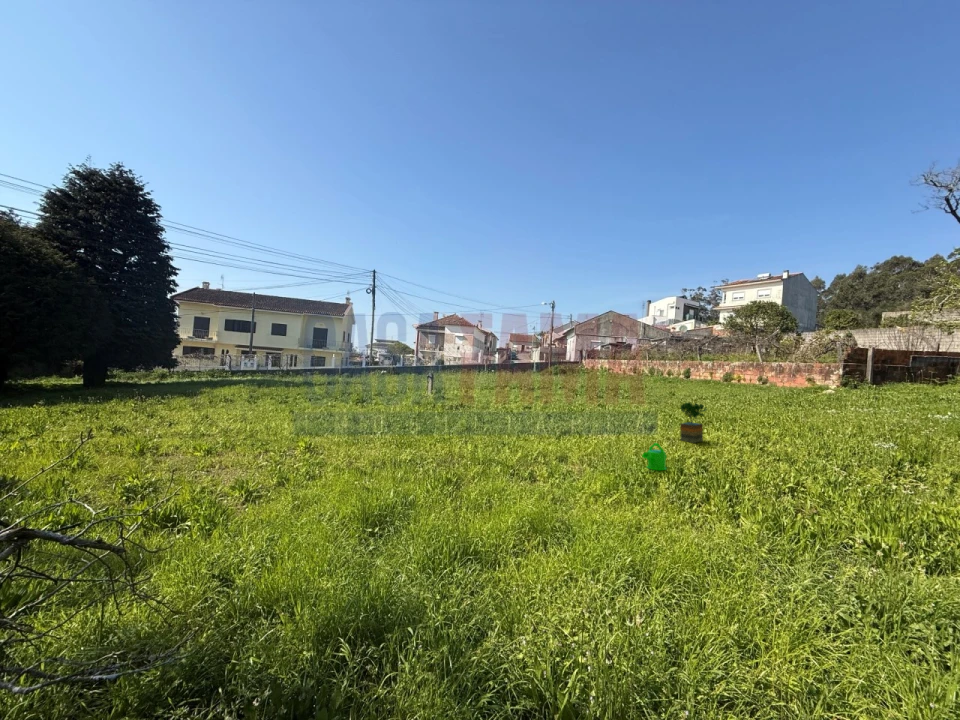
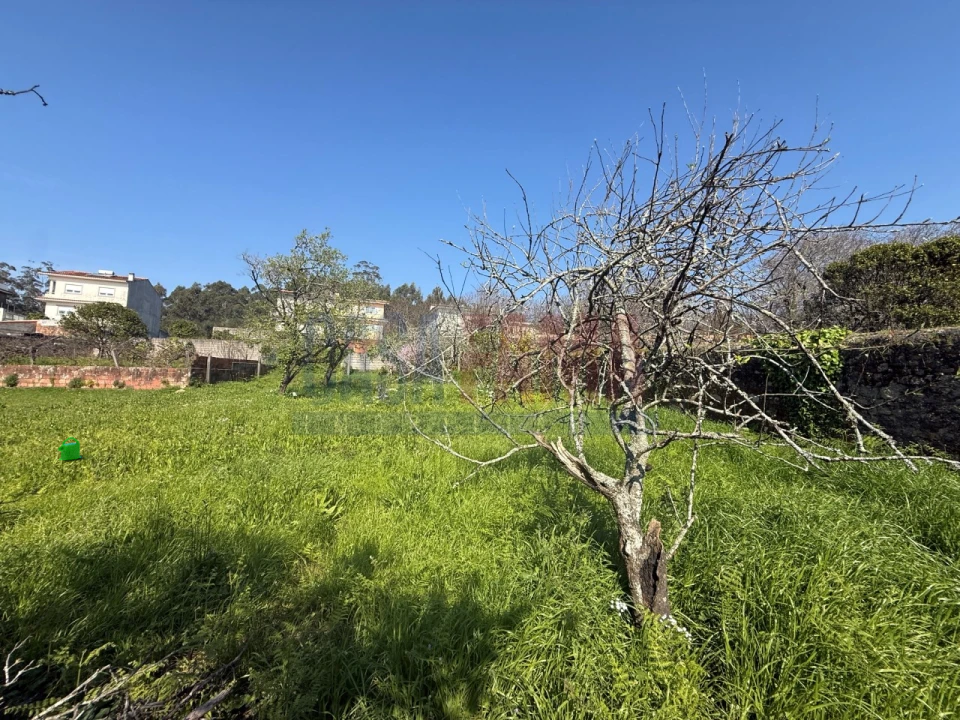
potted tree: present [680,402,707,443] -> none [73,403,104,439]

